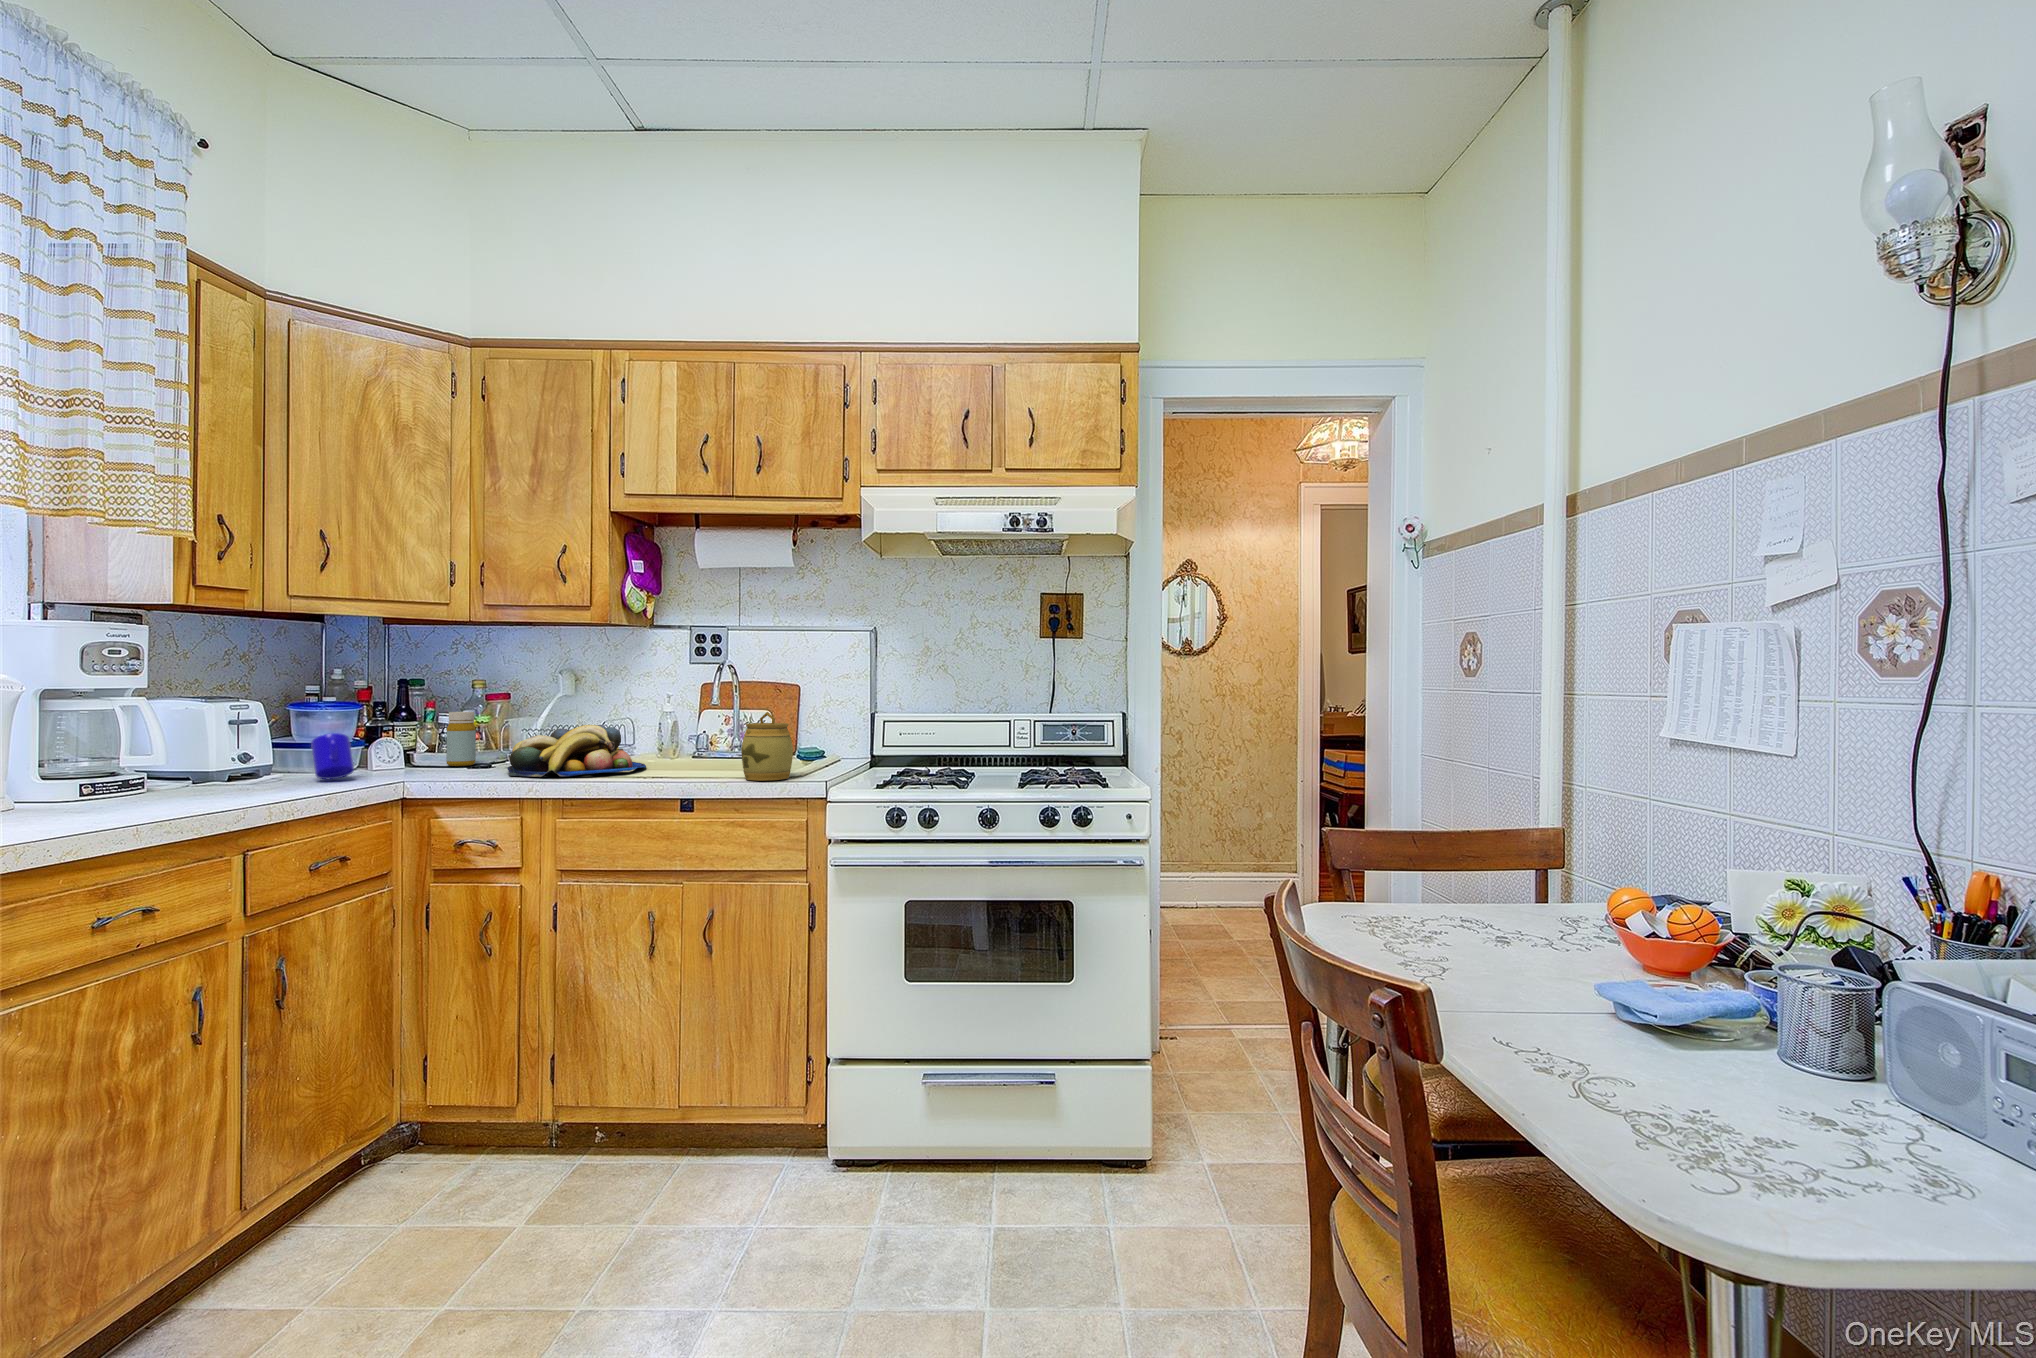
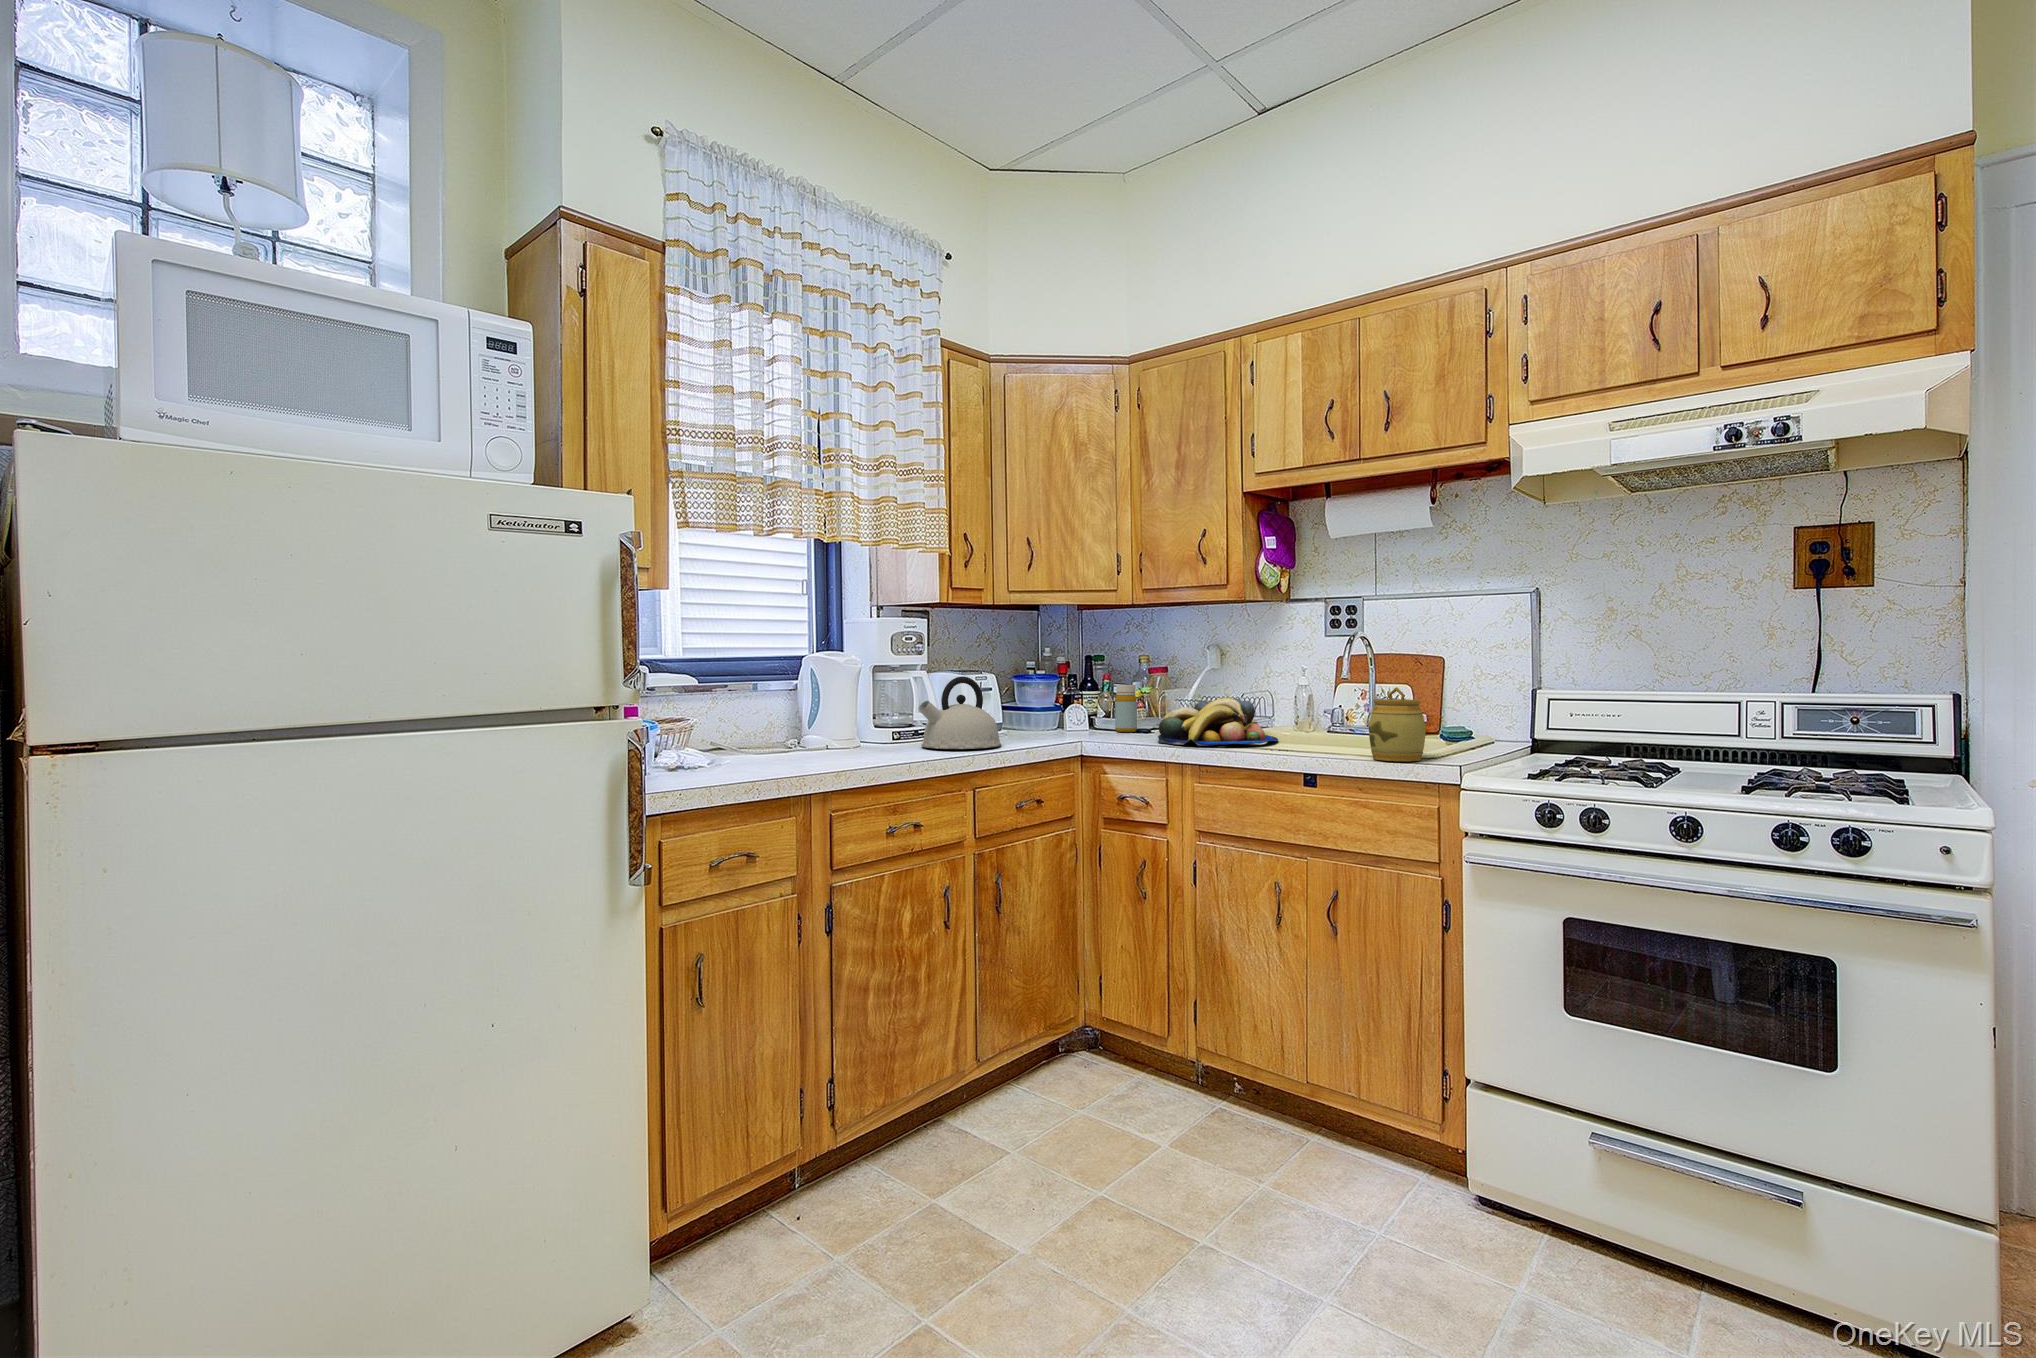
kettle: none [138,703,284,801] -> present [919,676,1001,749]
mug: present [311,733,354,779] -> none [1021,701,1048,738]

